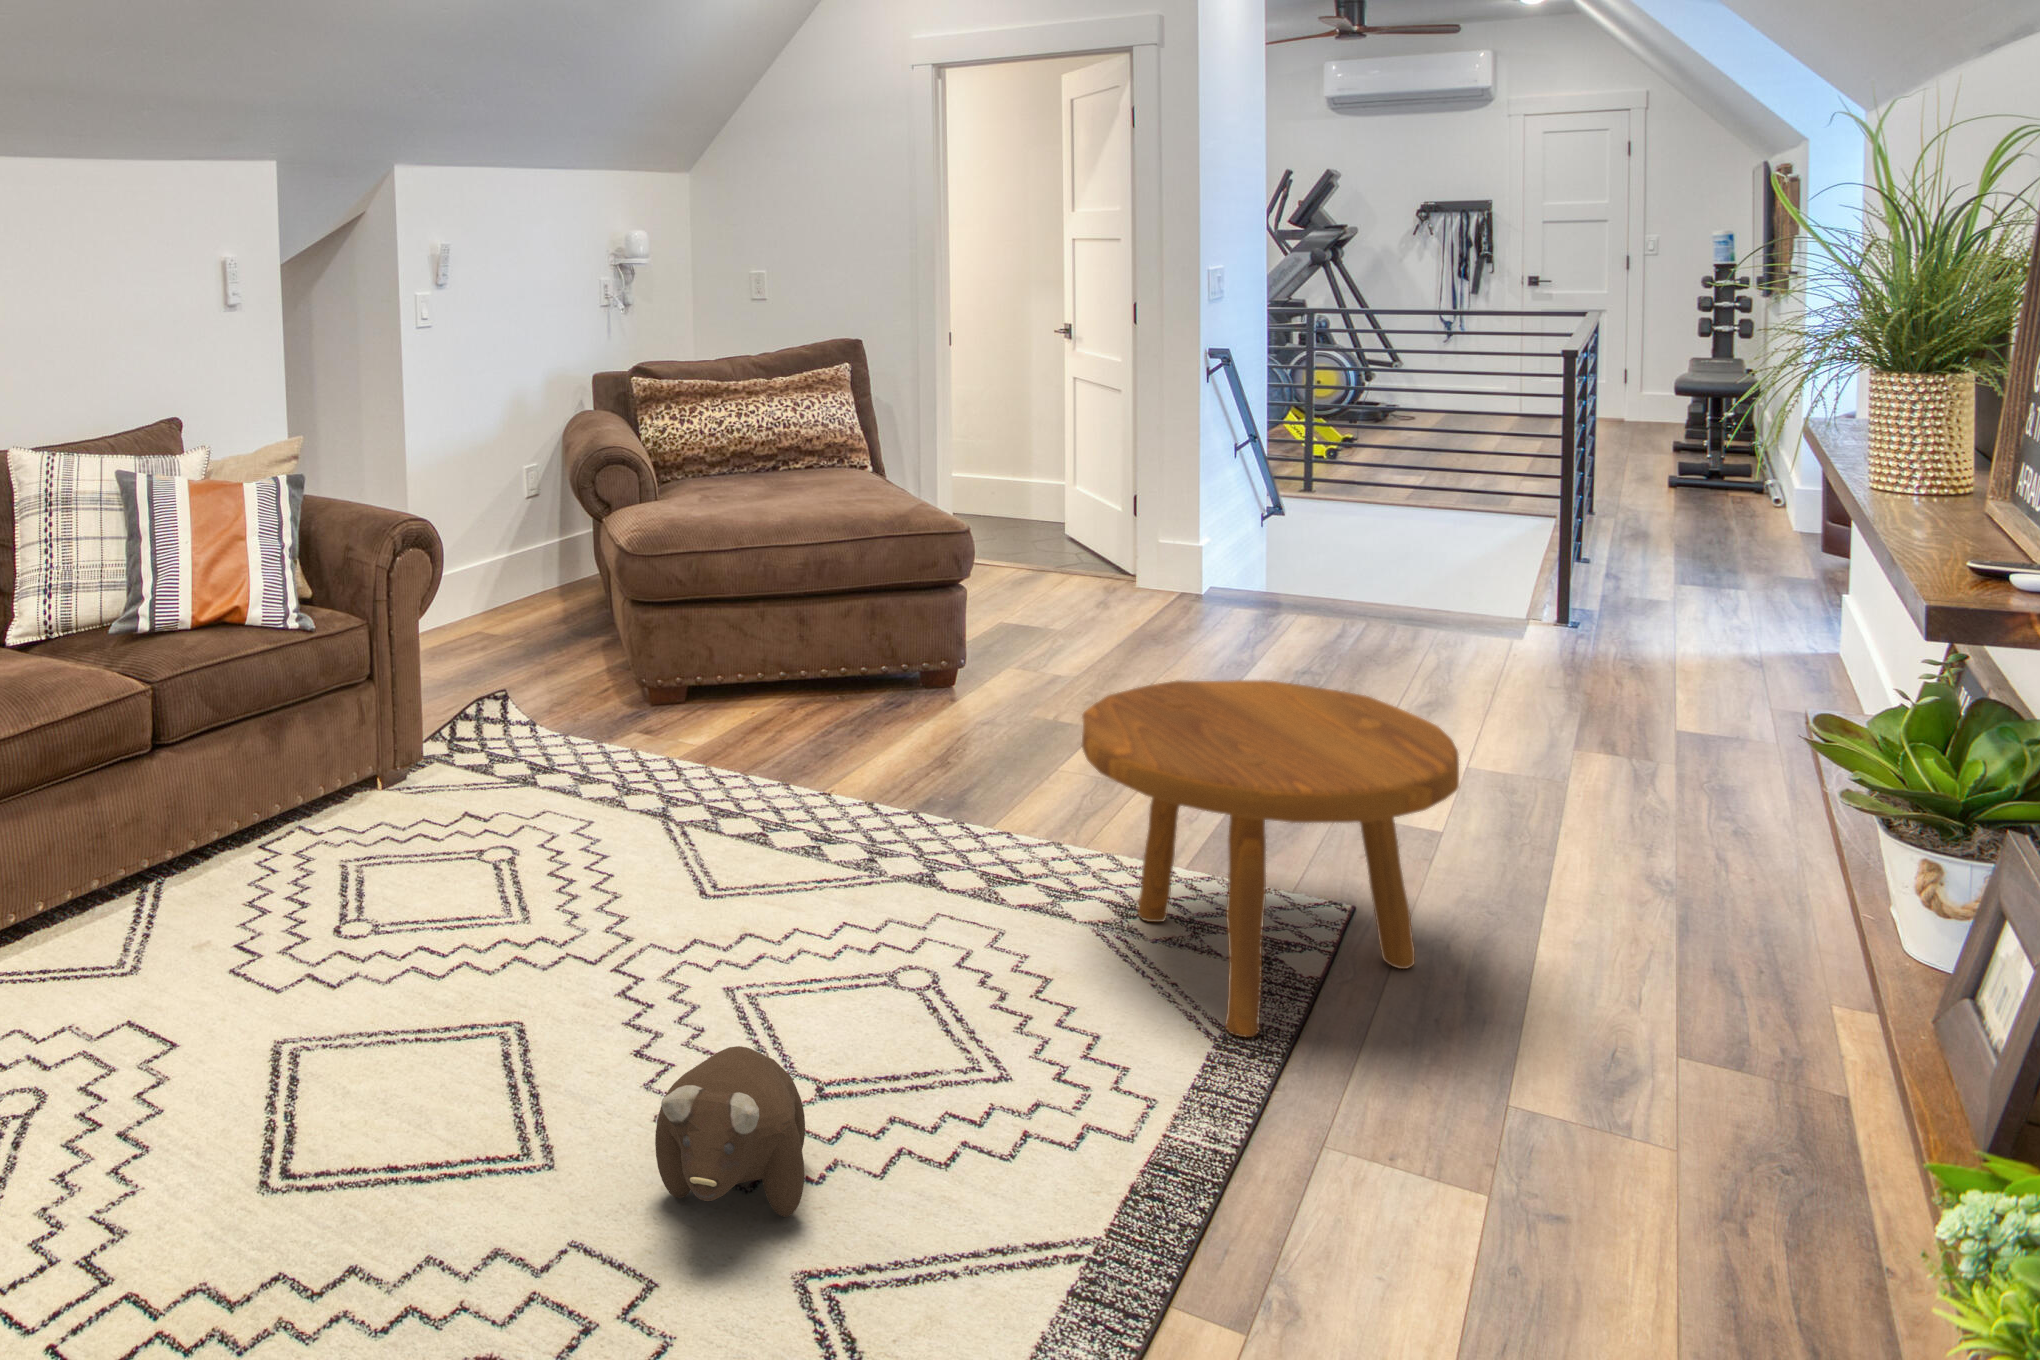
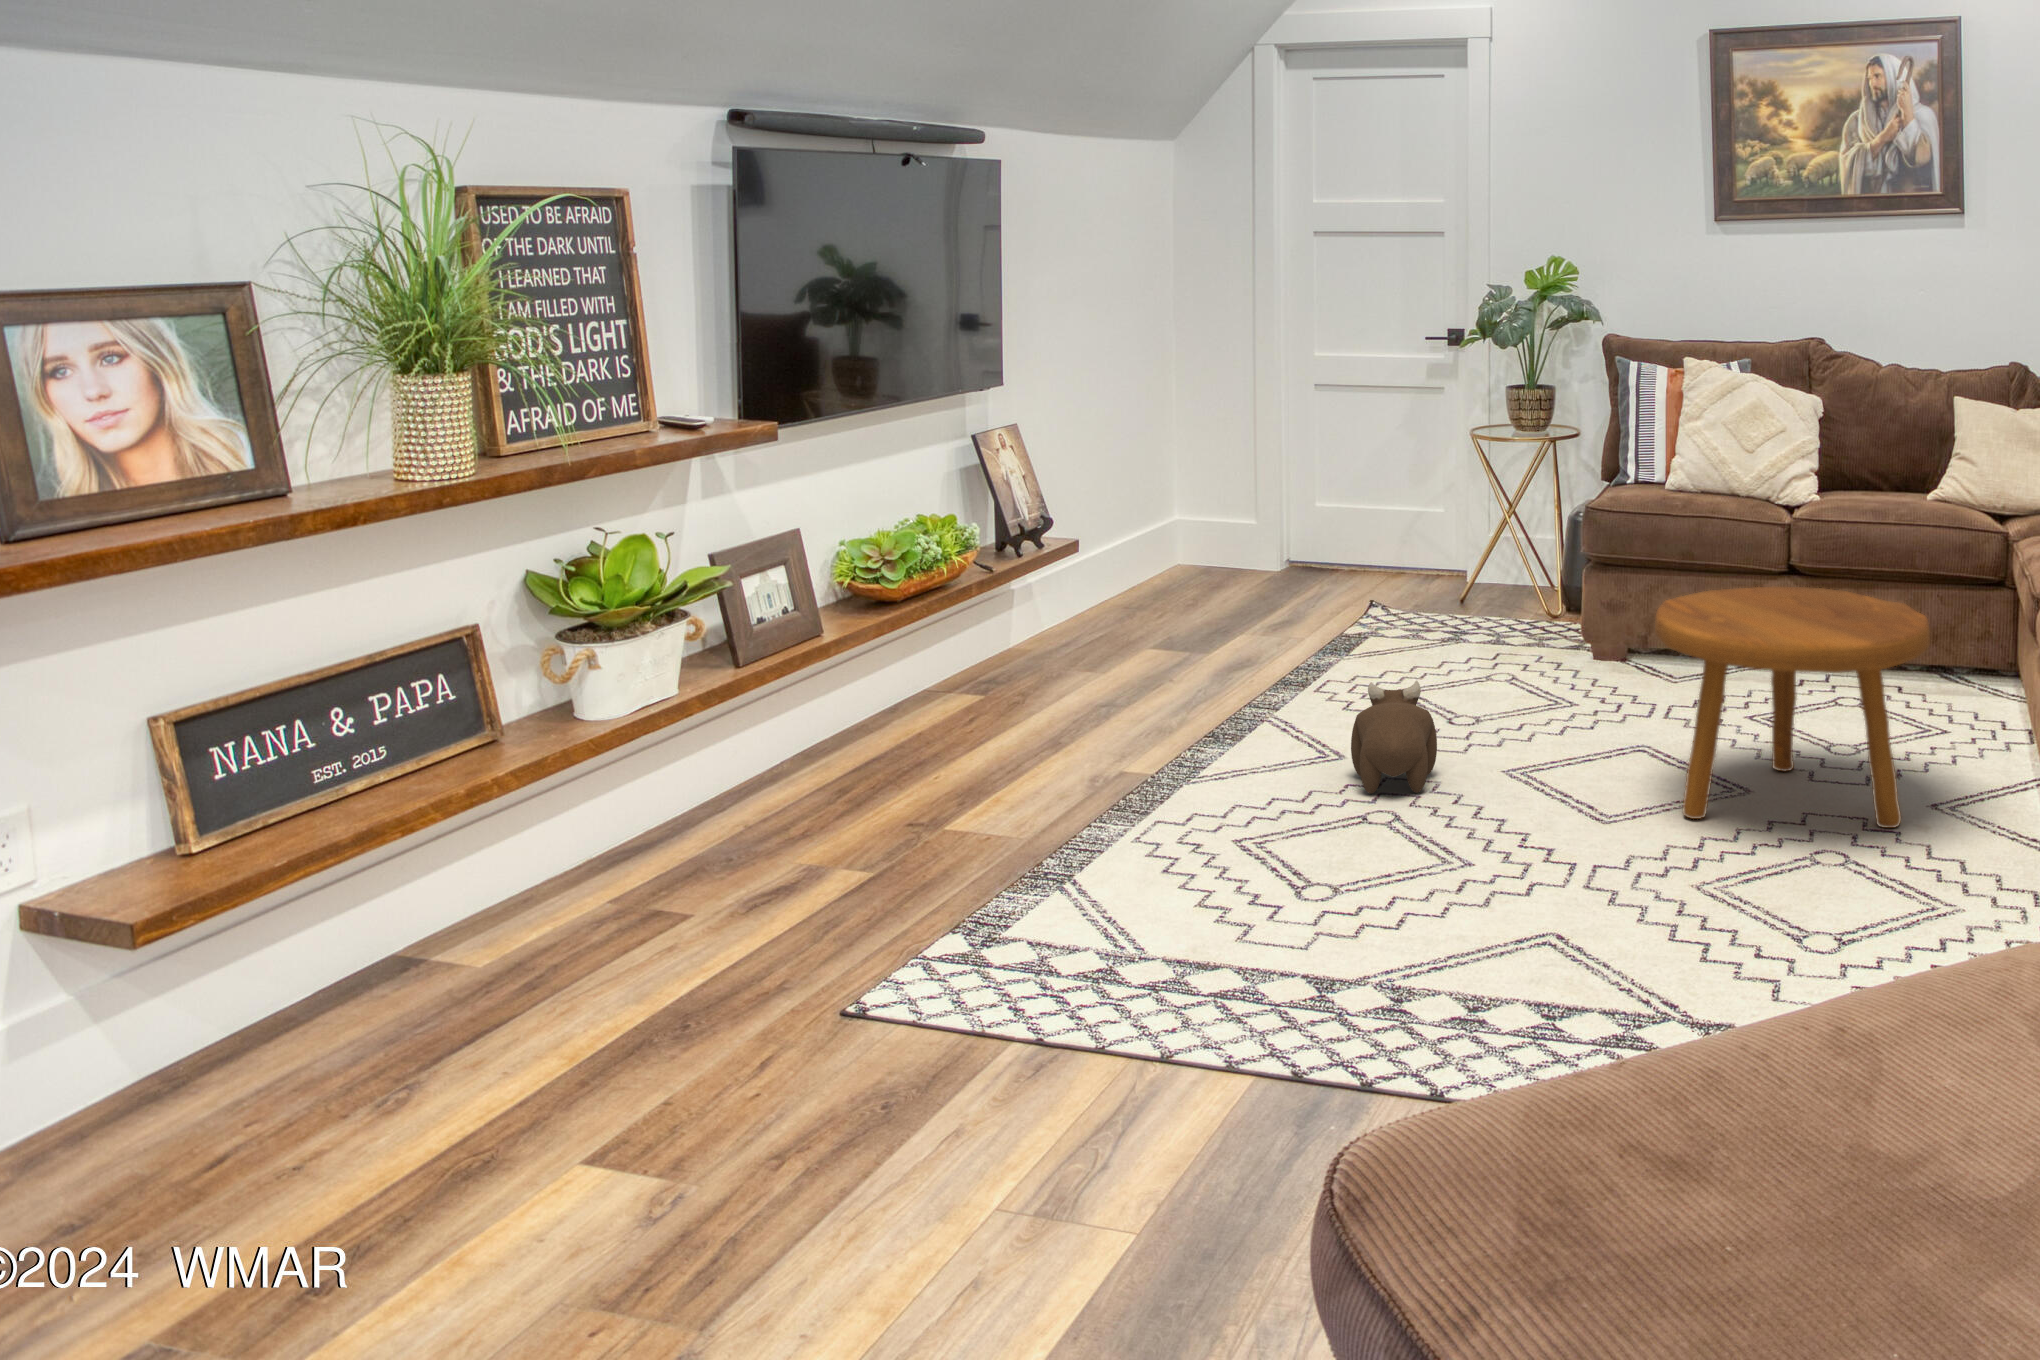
footstool: present [1082,680,1459,1037] -> present [1655,587,1930,828]

